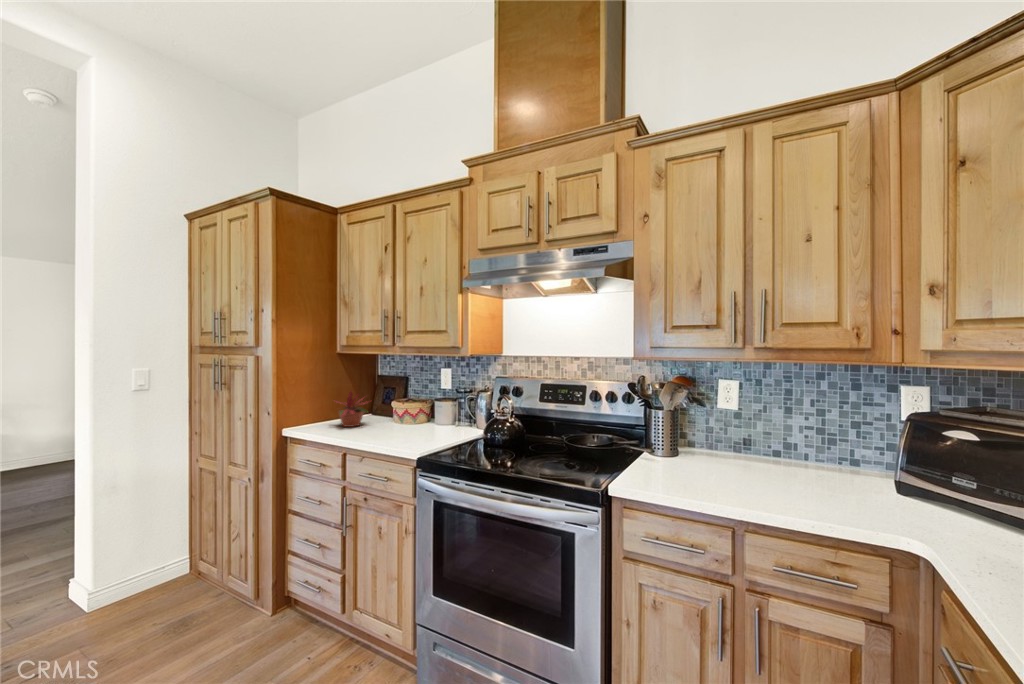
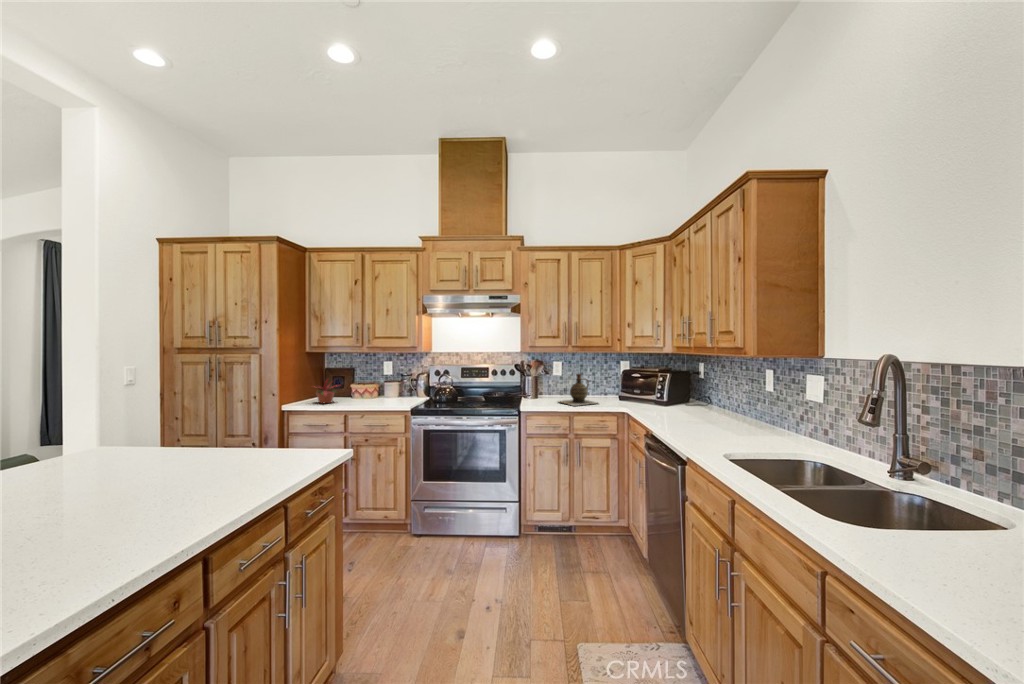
ceramic jug: none [710,415,830,498] -> present [558,374,597,406]

